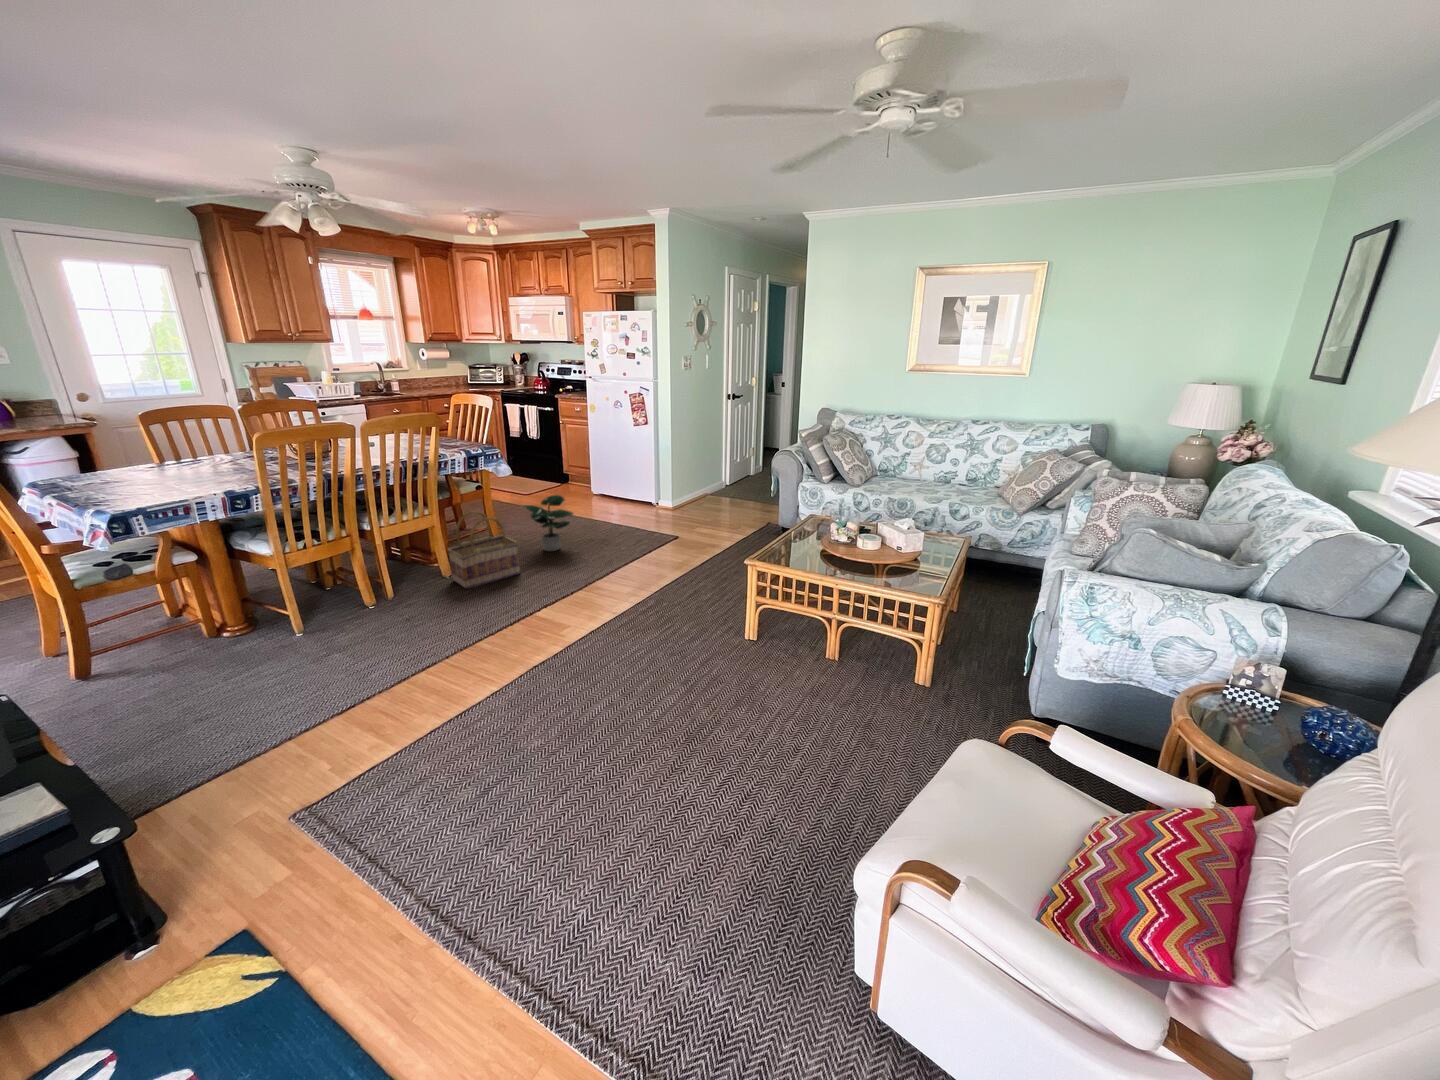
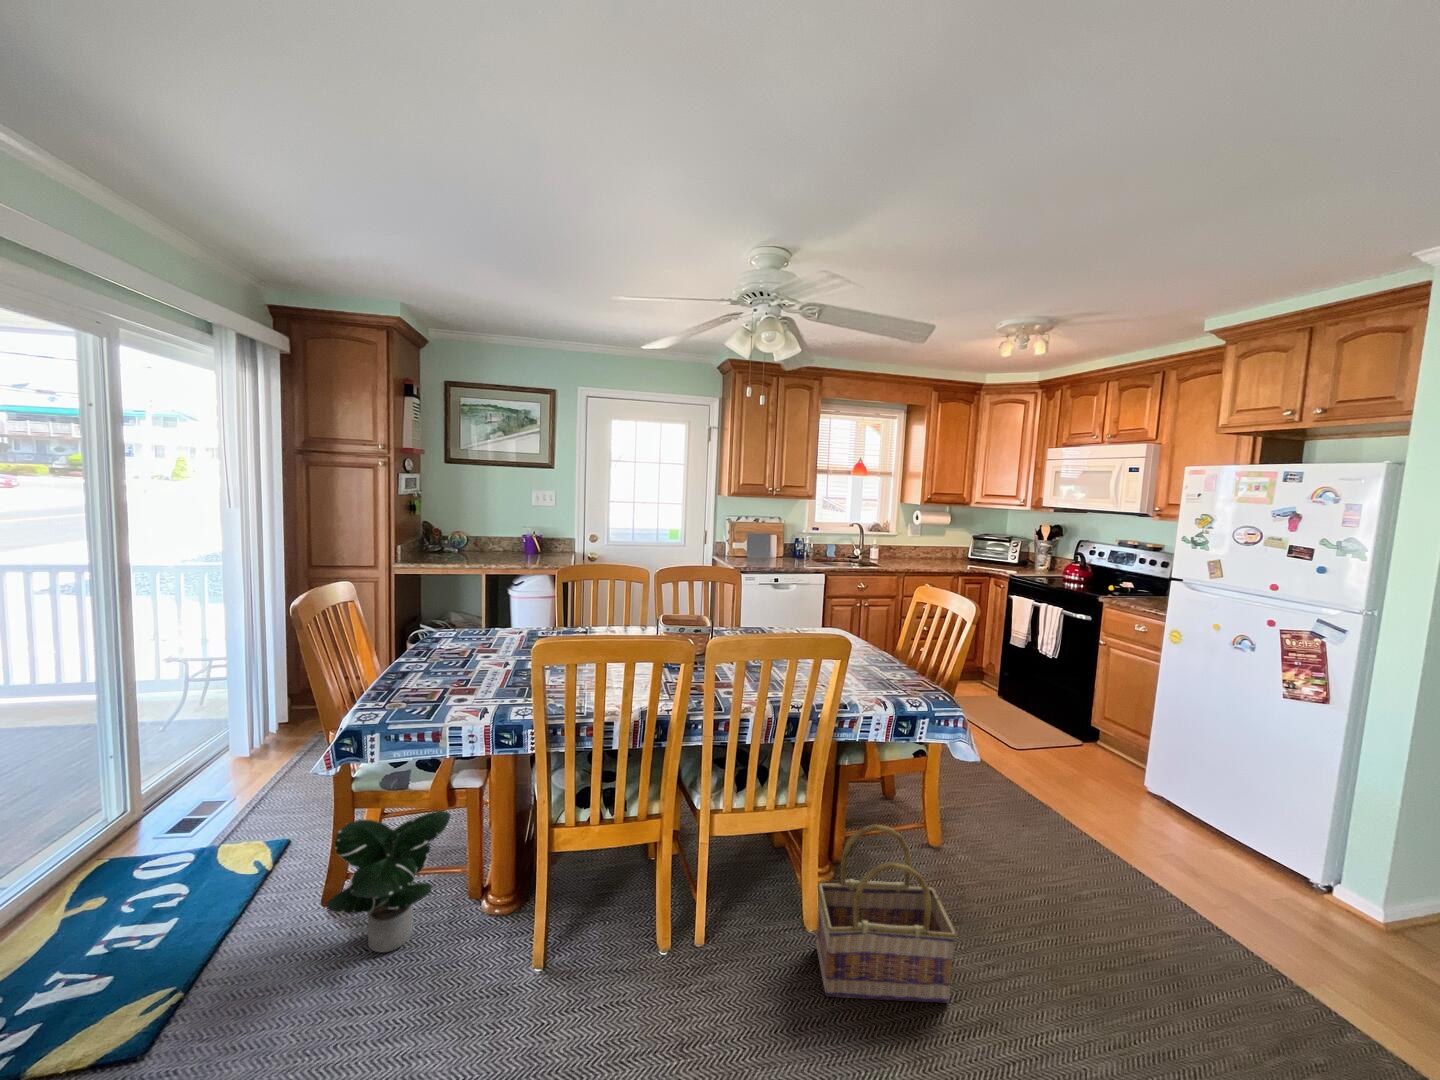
potted plant: present [523,495,574,551] -> present [327,811,450,952]

